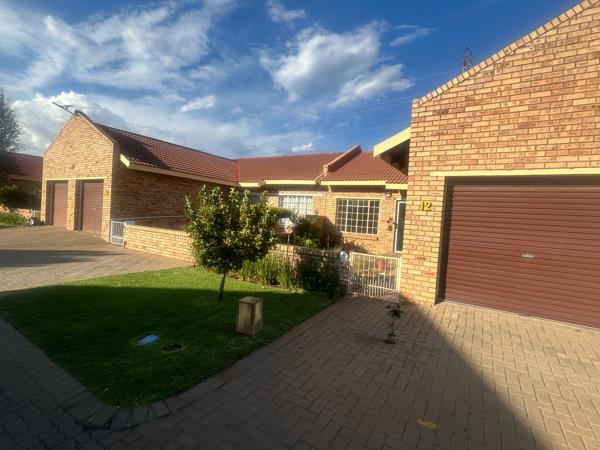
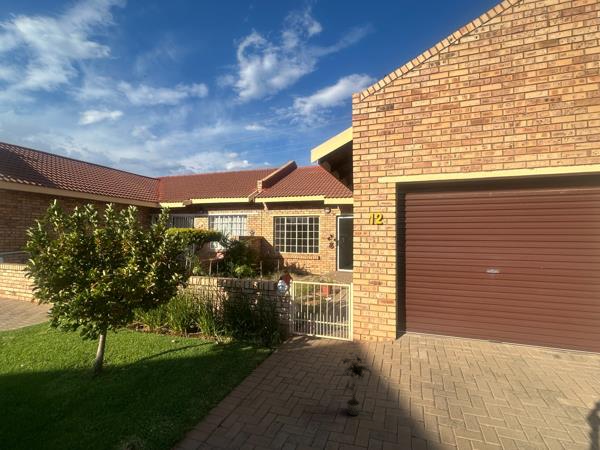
storage box: present [236,296,264,336] -> none [110,369,159,440]

